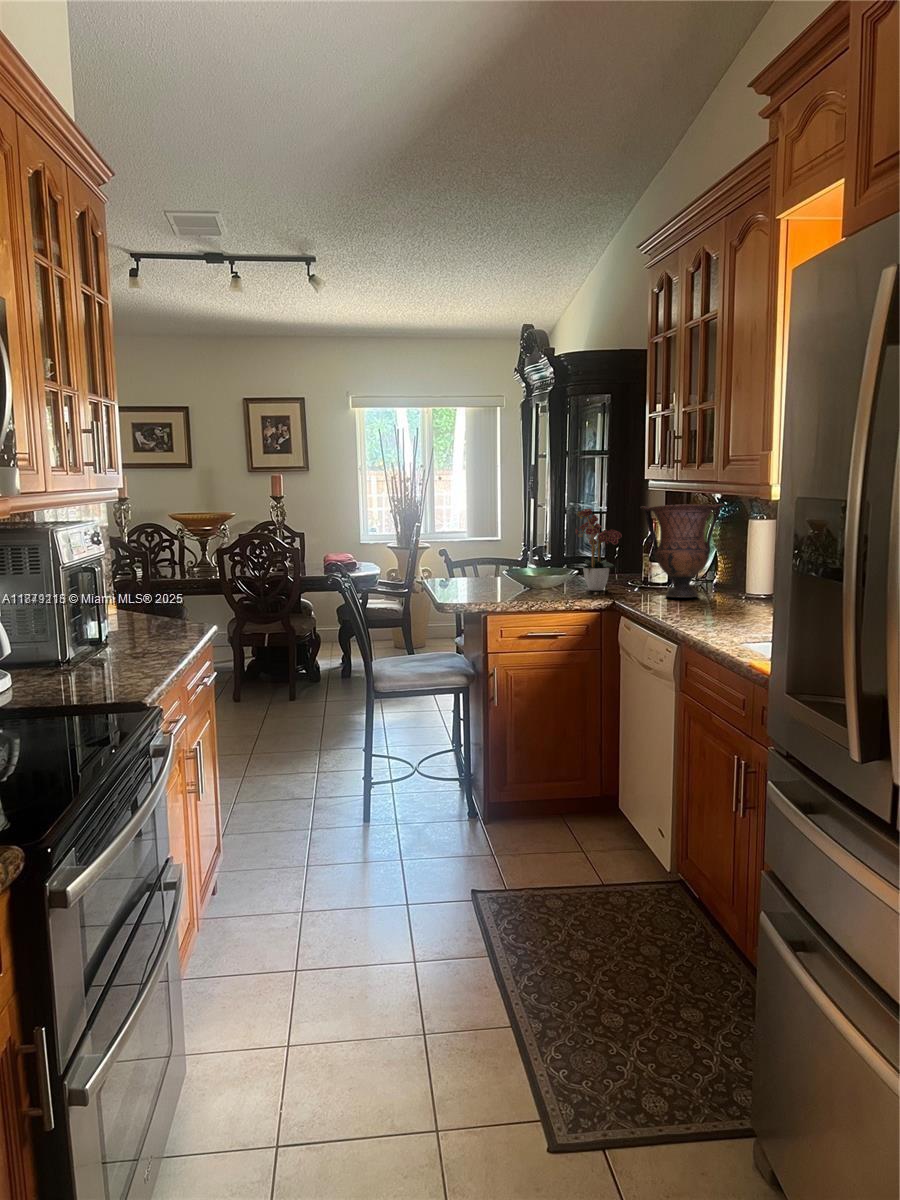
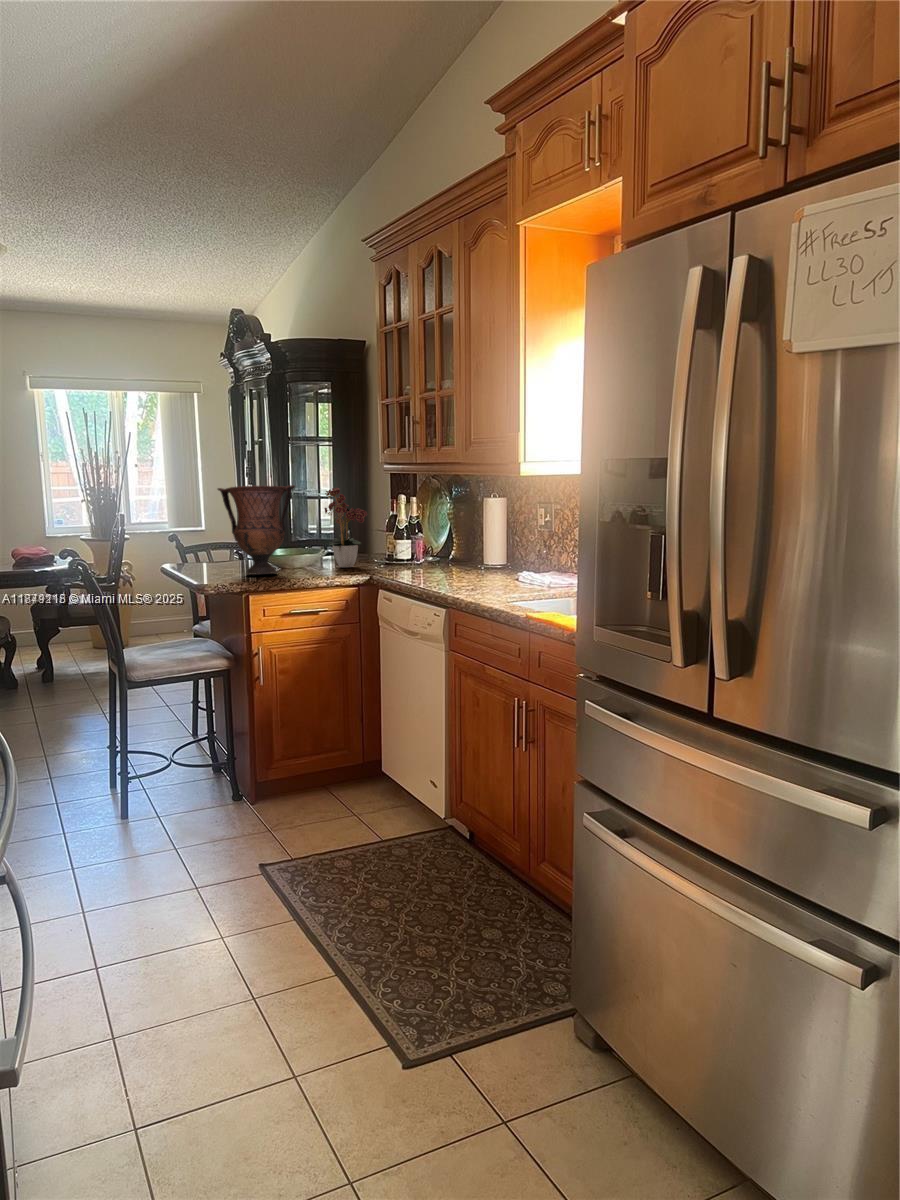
vase: present [641,504,724,597] -> present [218,485,295,575]

